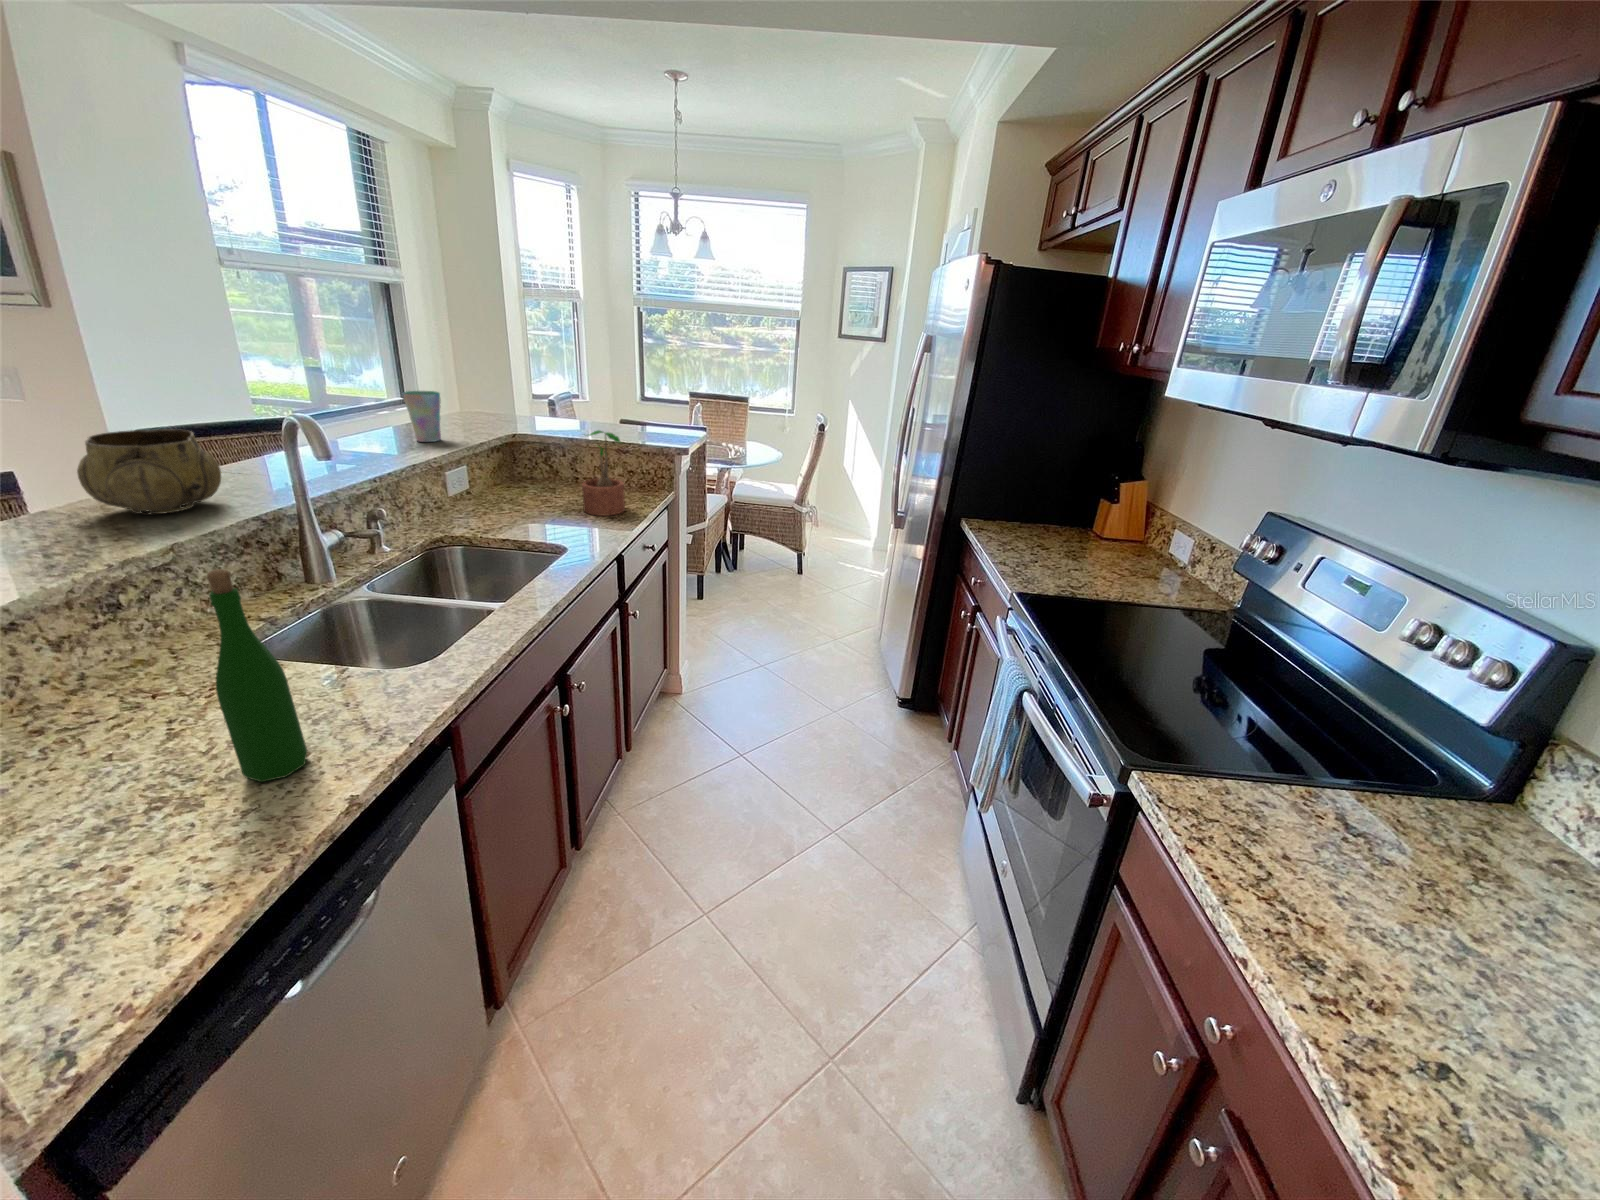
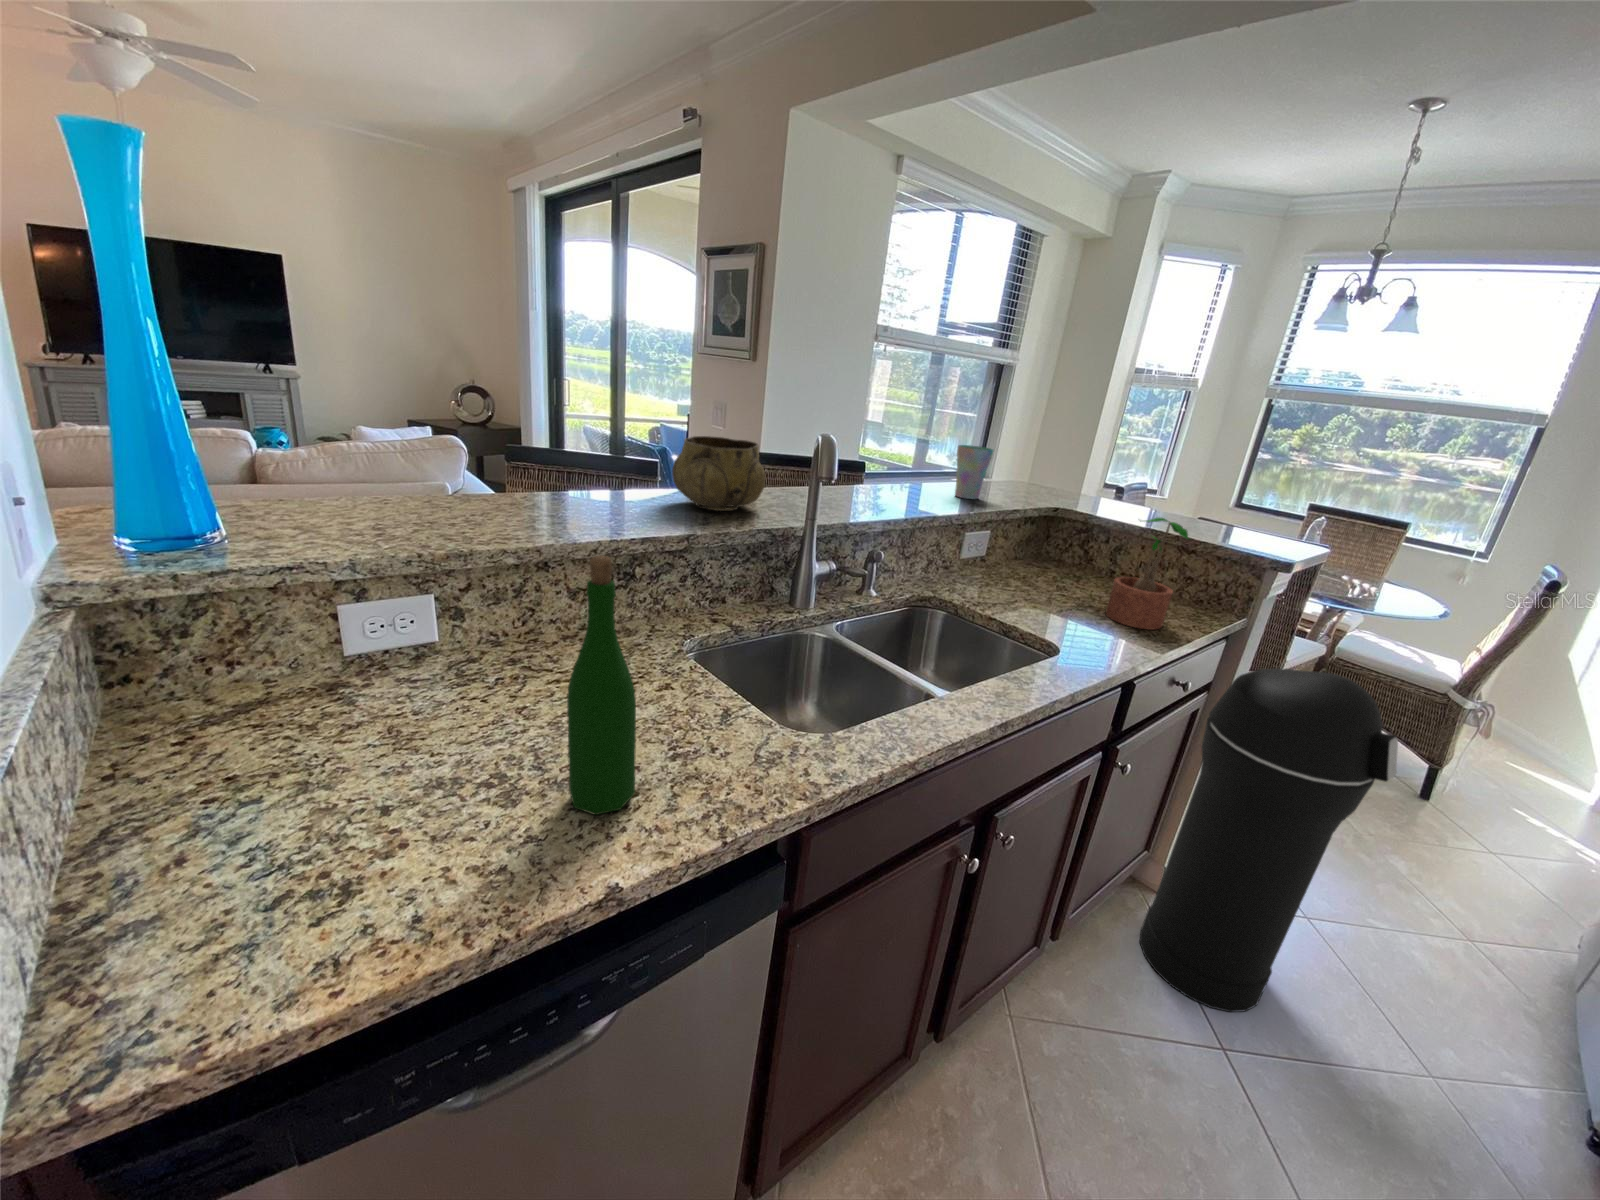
trash can: none [672,510,773,746] -> present [1139,668,1398,1012]

